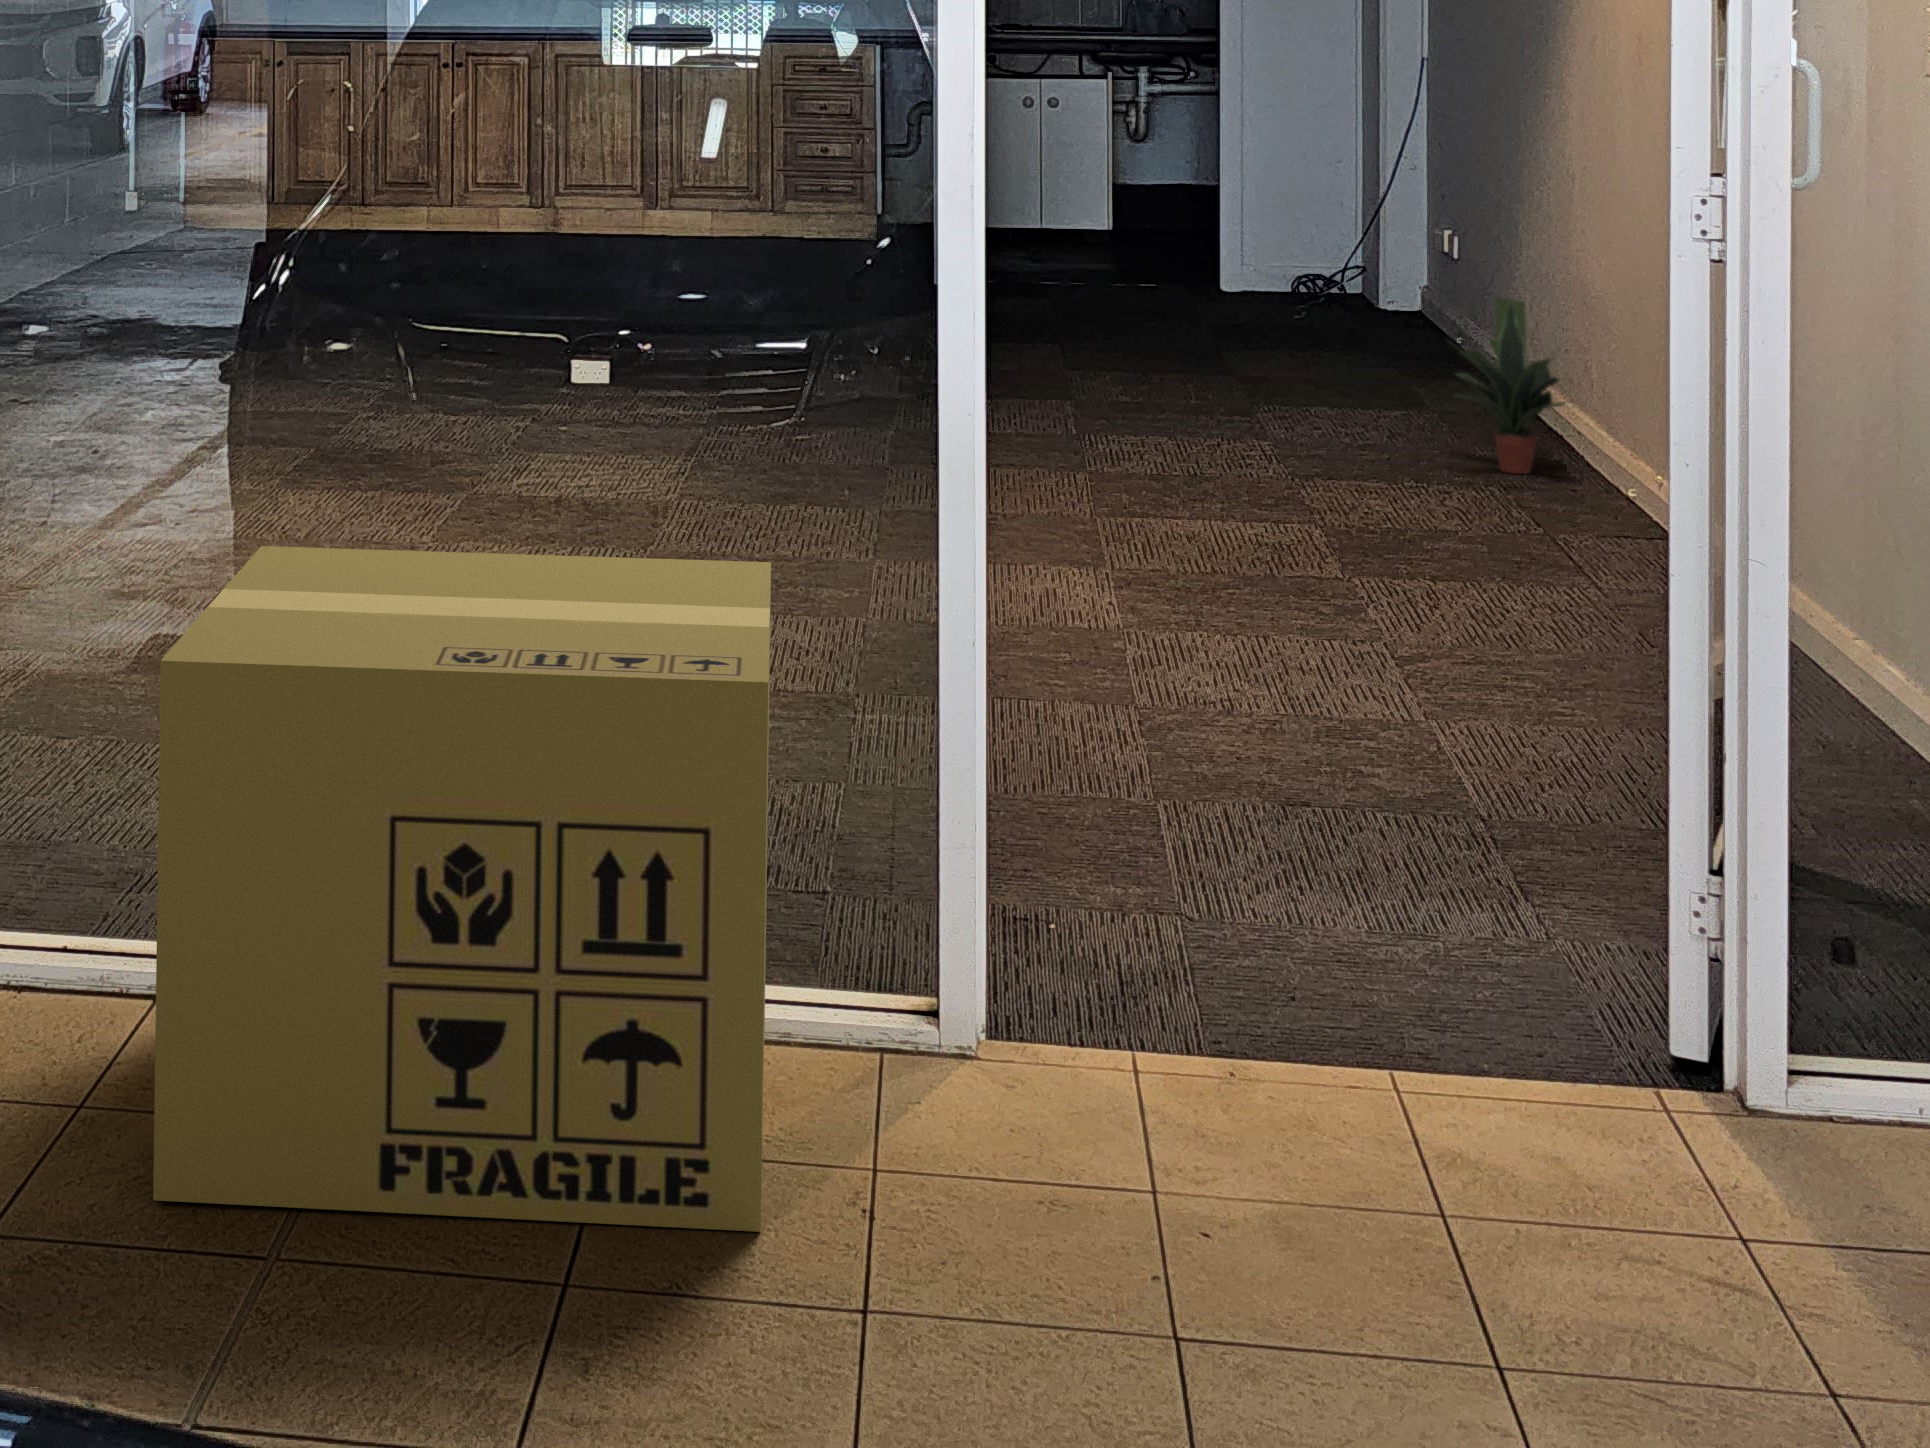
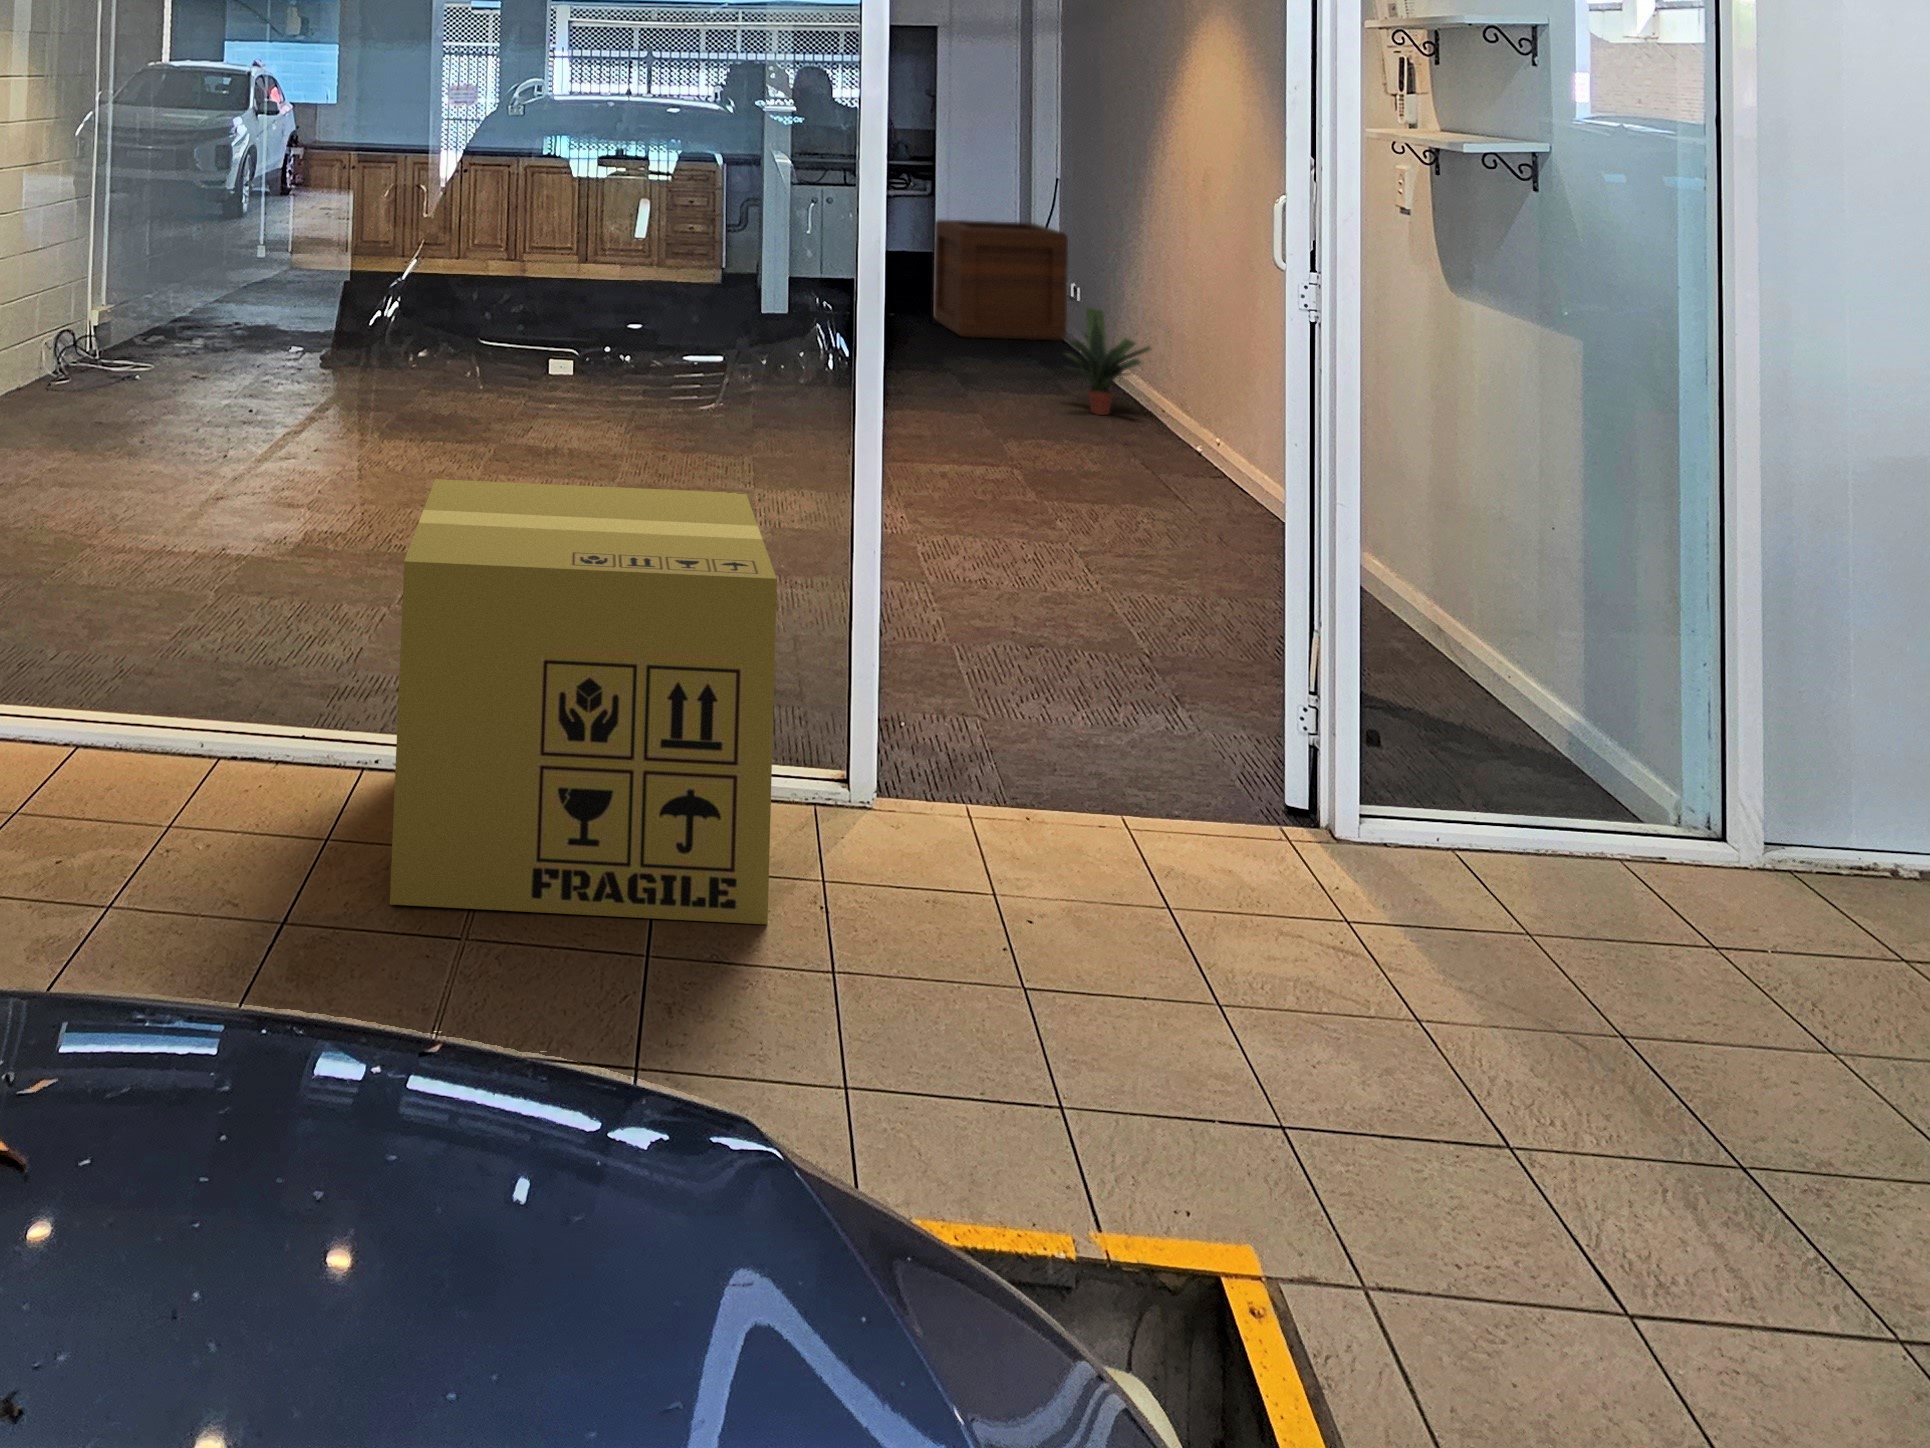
wooden crate: none [1265,164,1489,361] -> present [933,219,1068,341]

